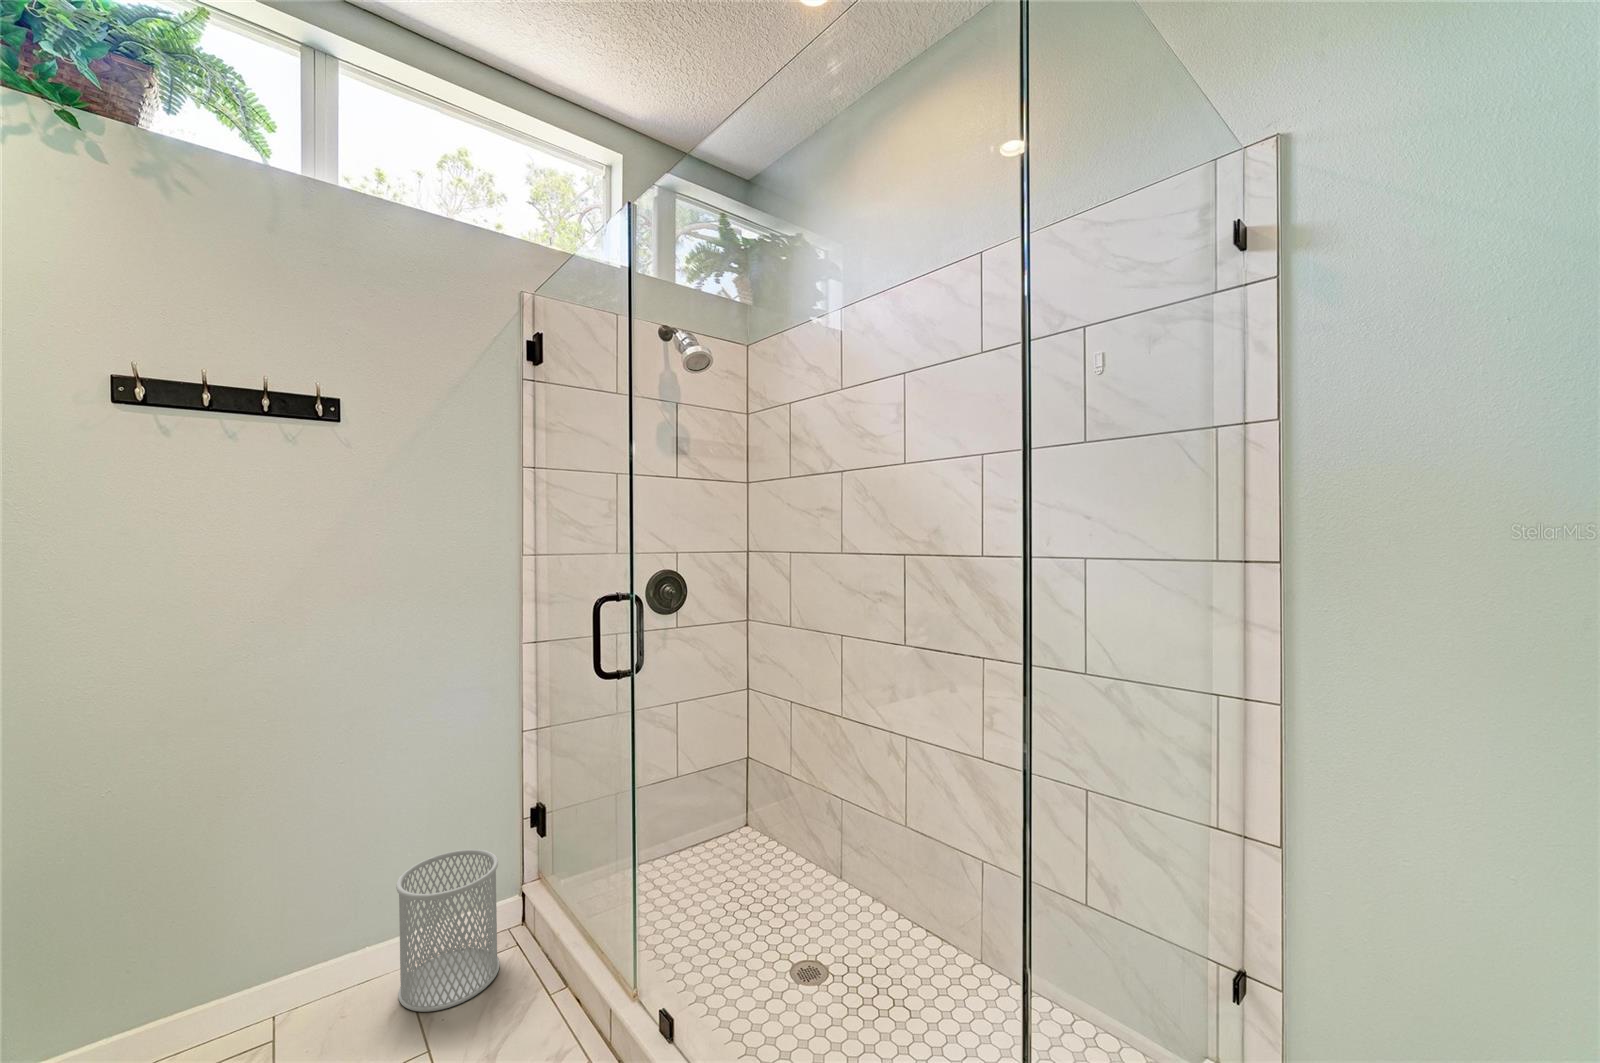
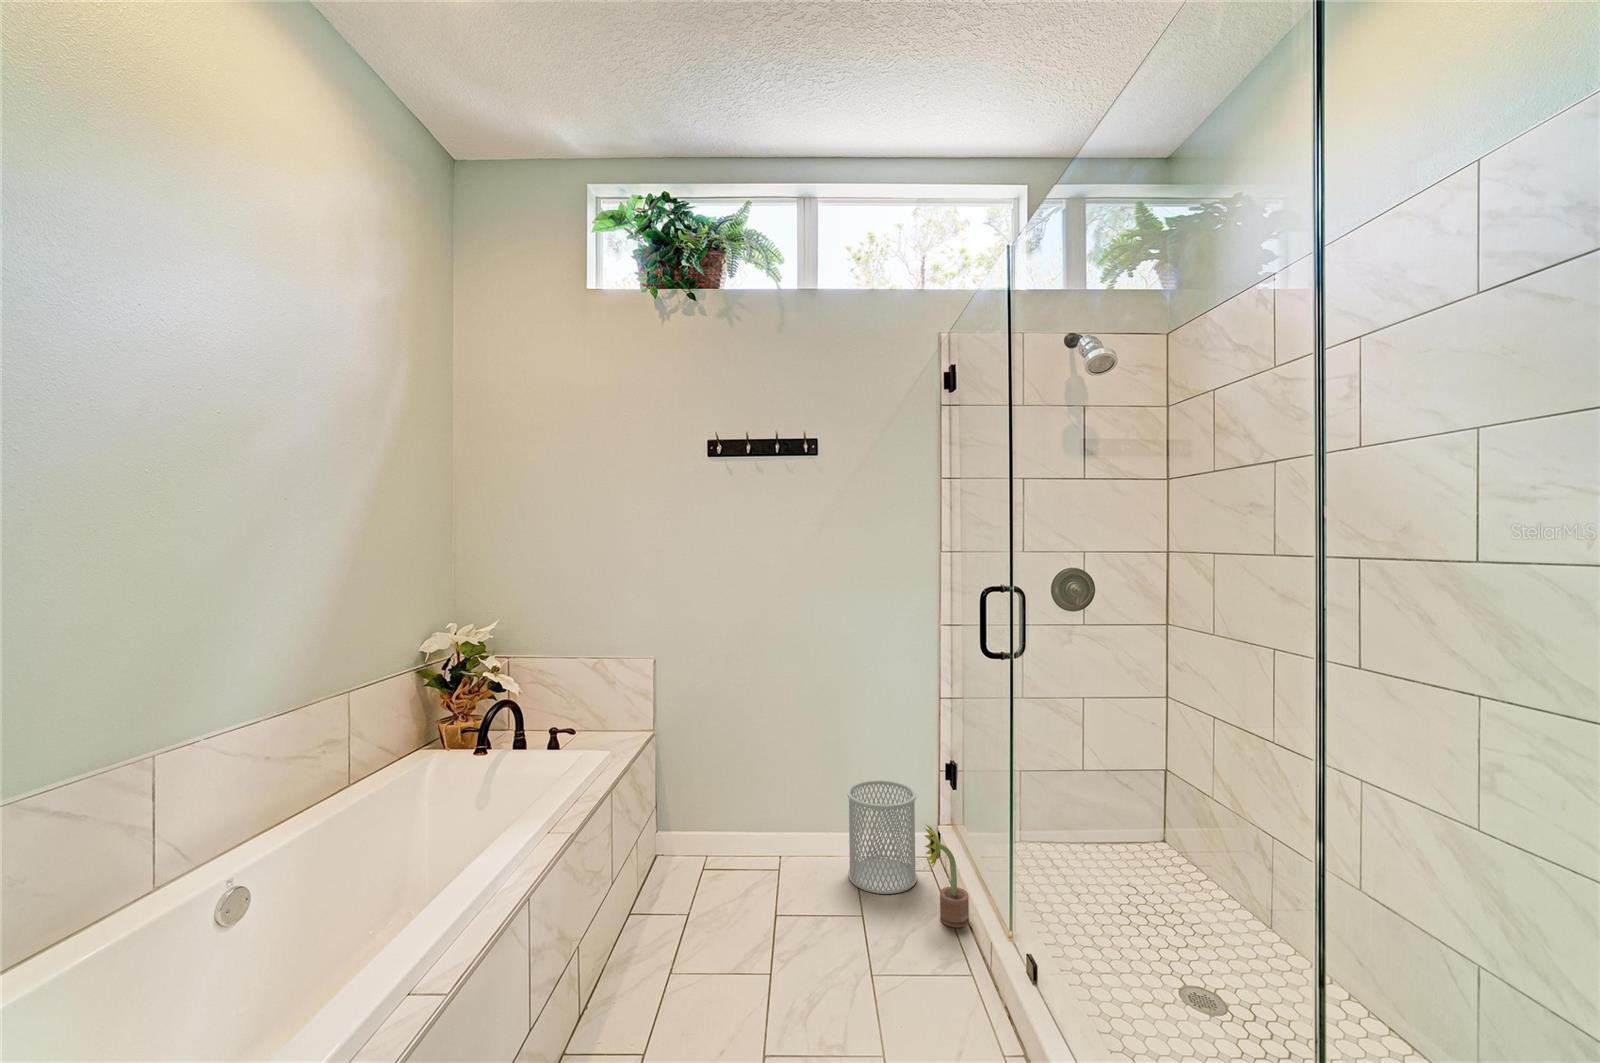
decorative plant: none [516,894,576,1011] -> present [925,824,969,928]

